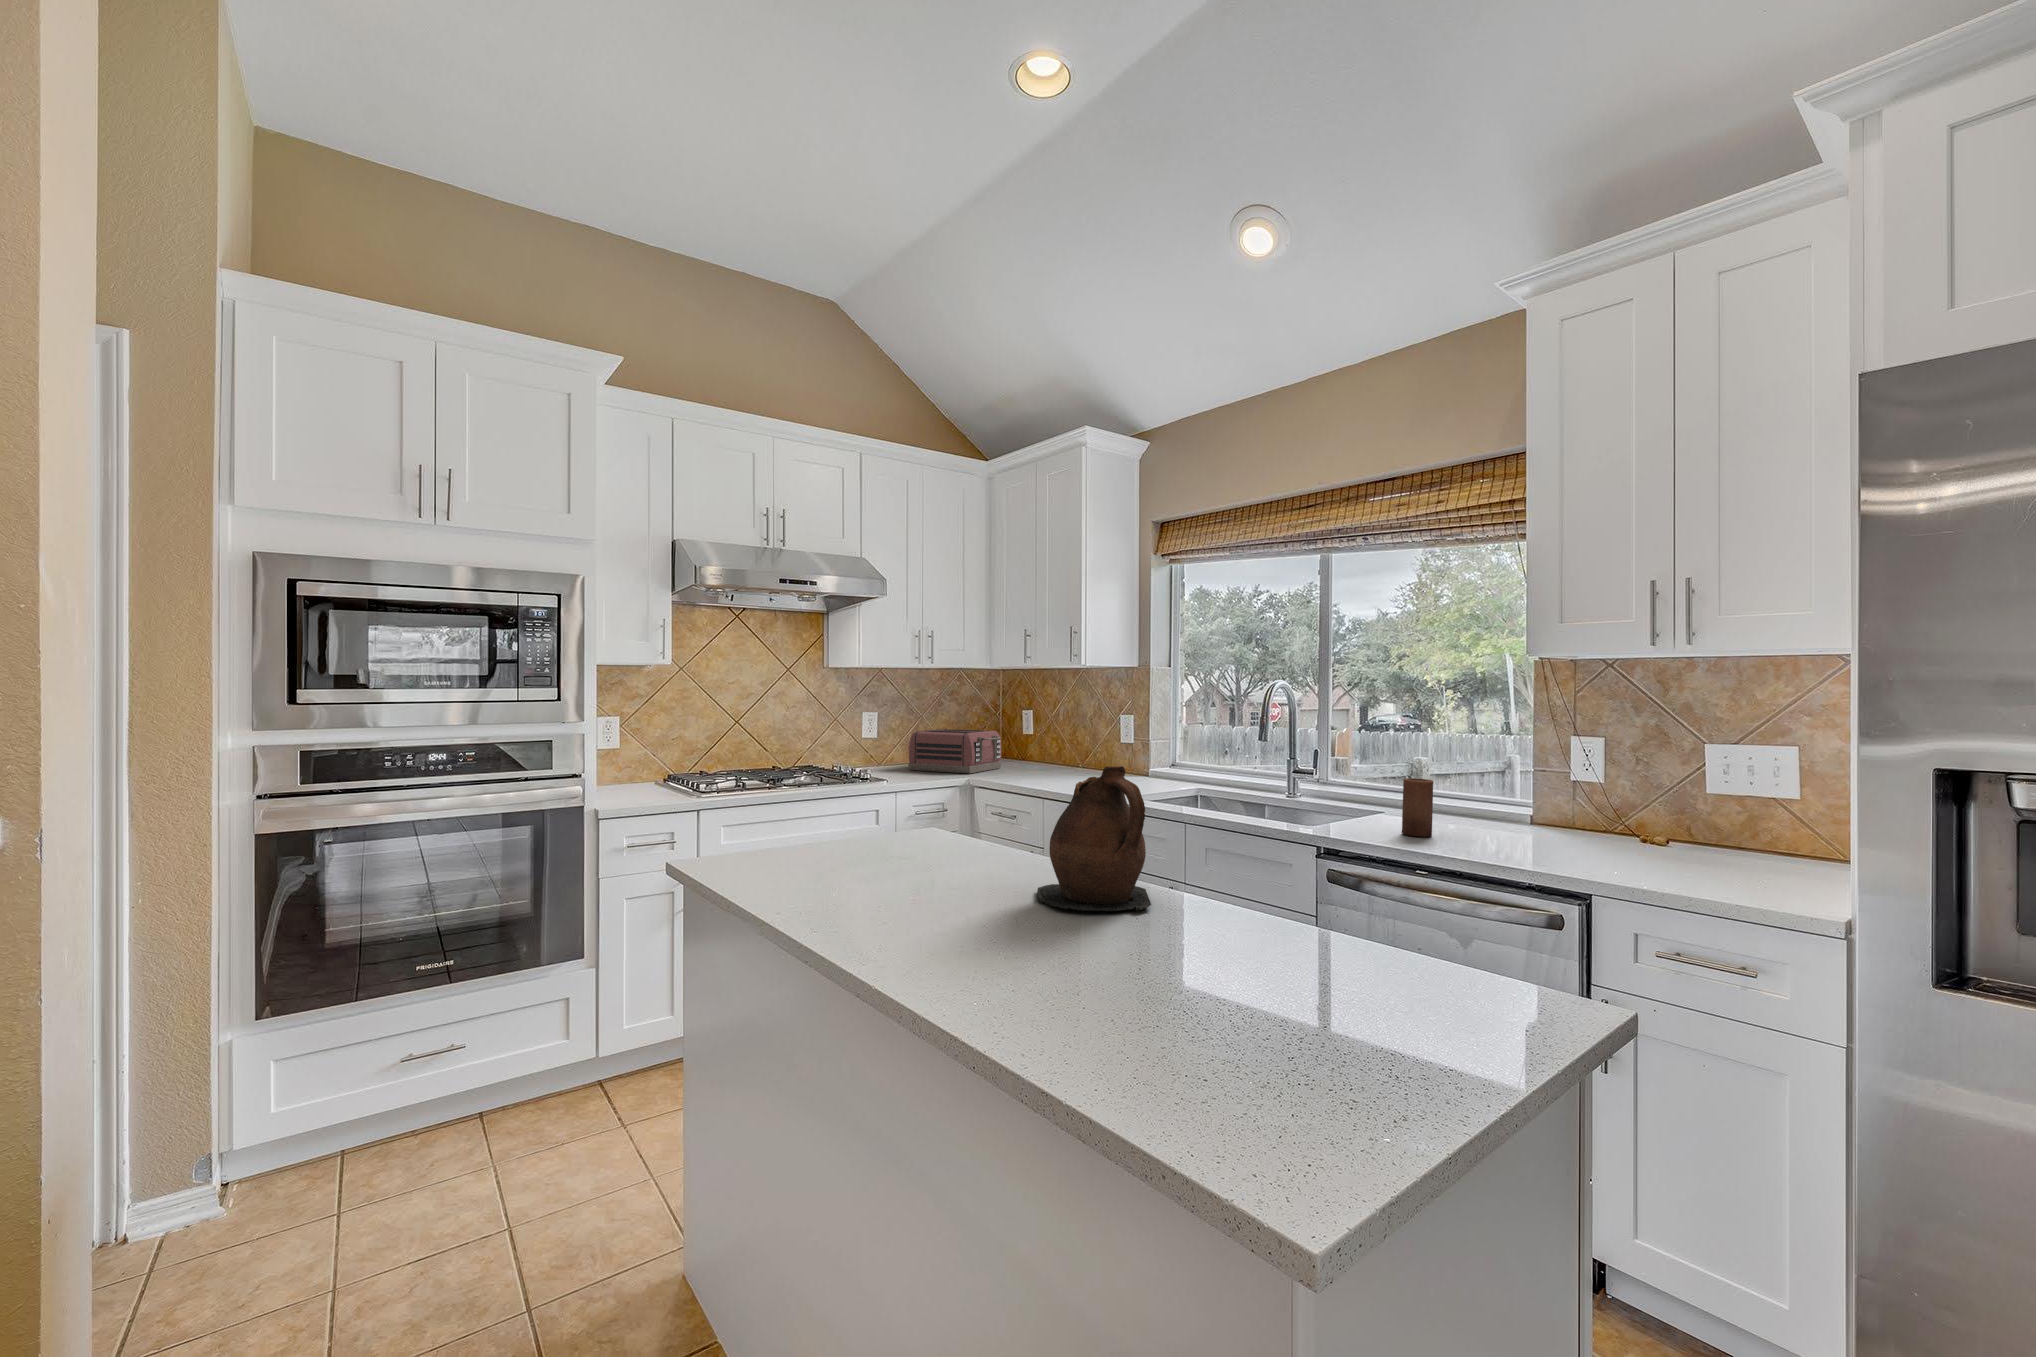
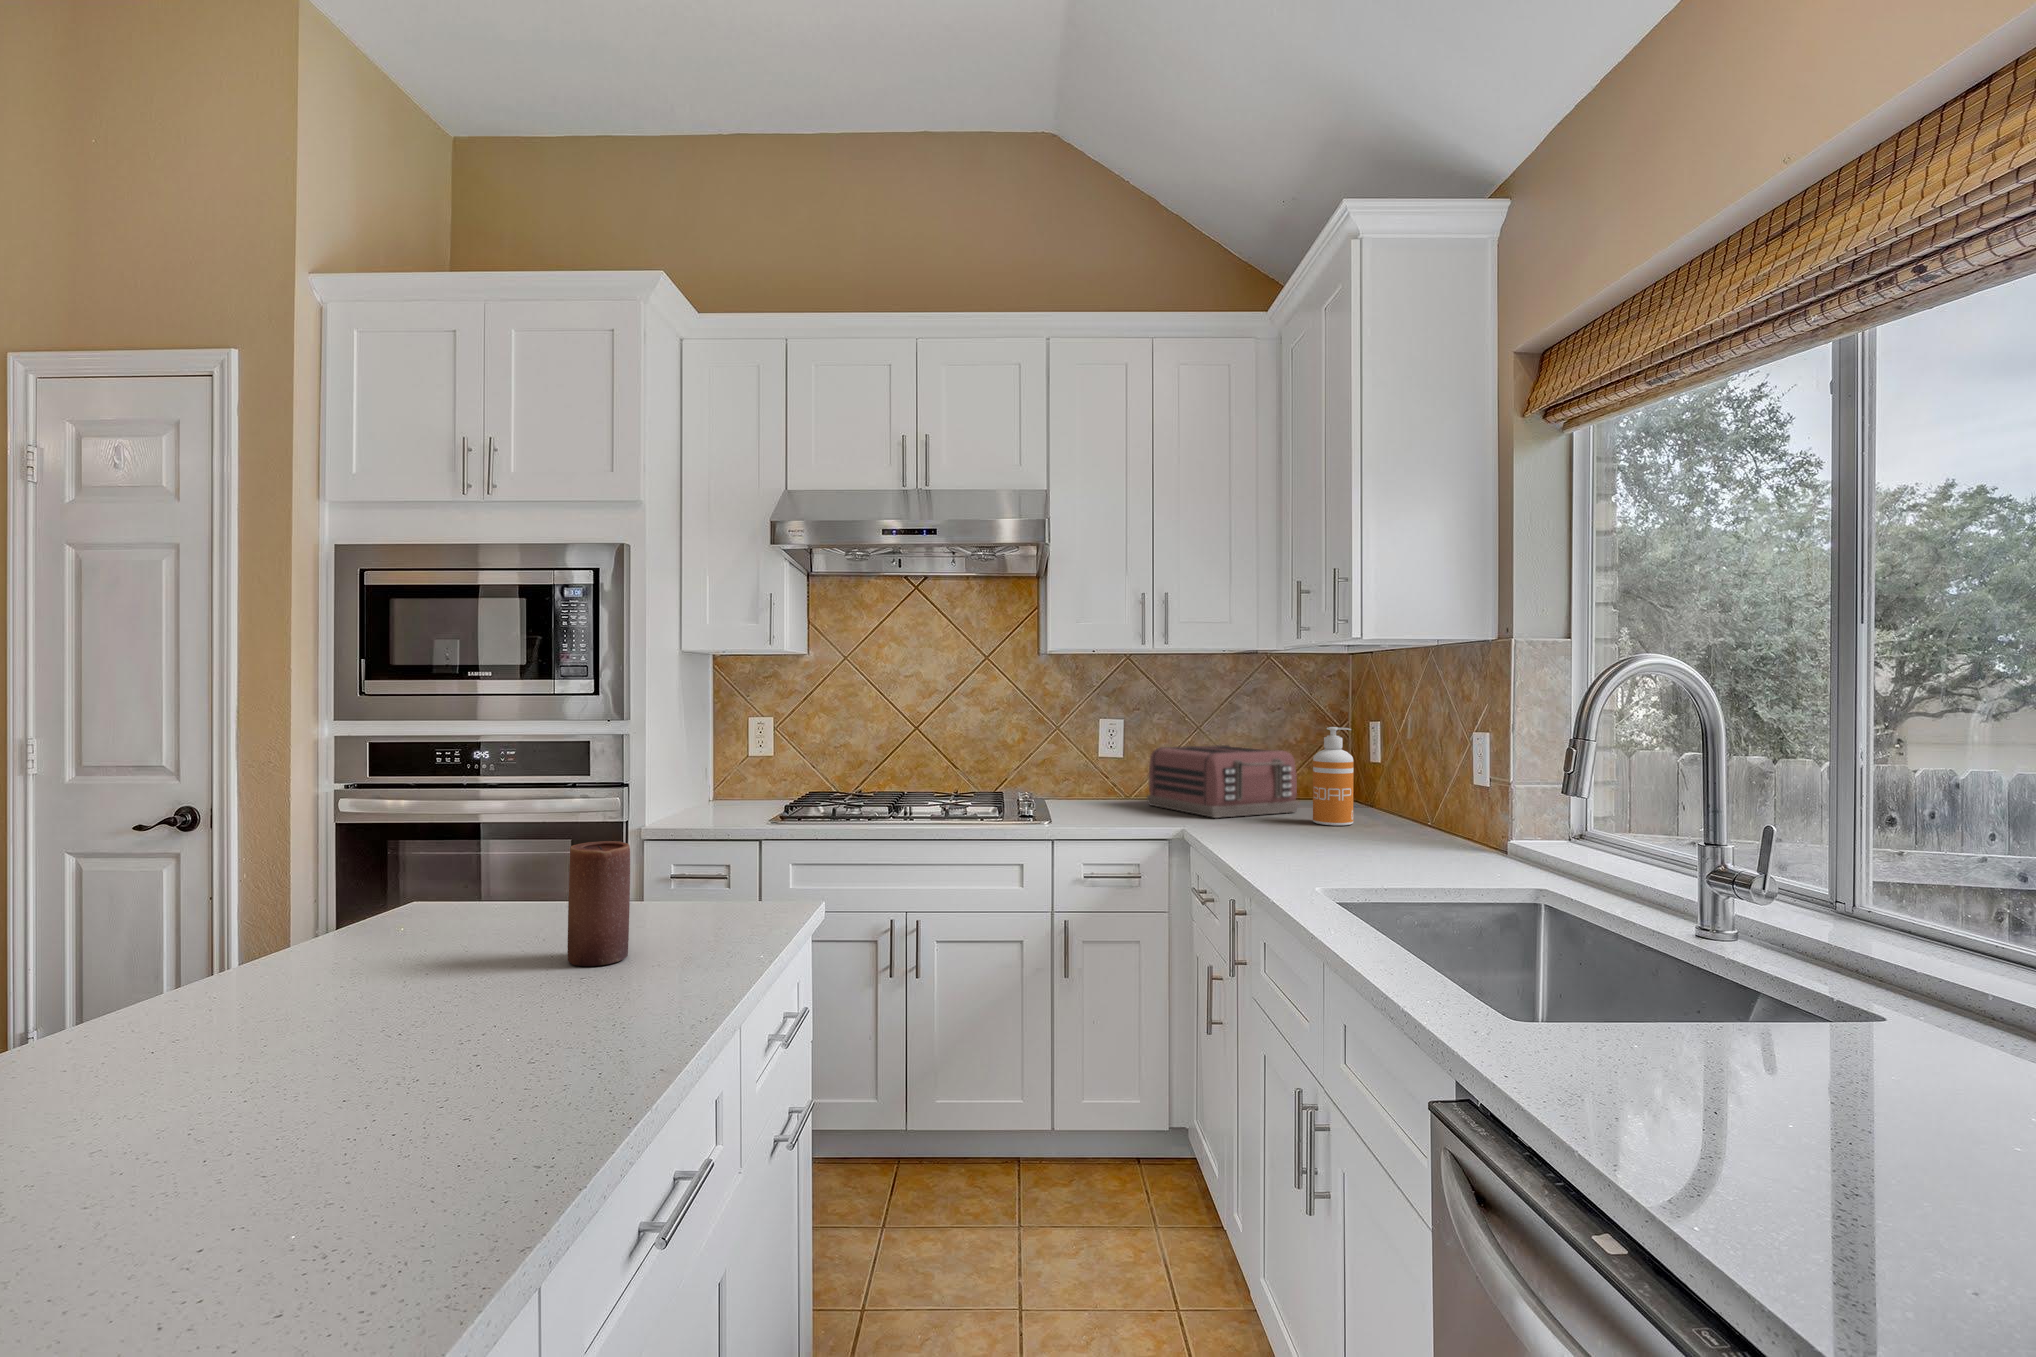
soap dispenser: none [1024,715,1047,773] -> present [1313,727,1354,825]
ceramic pitcher: present [1037,766,1151,911] -> none [187,842,528,1212]
candle: present [1401,778,1434,837] -> present [567,841,630,966]

